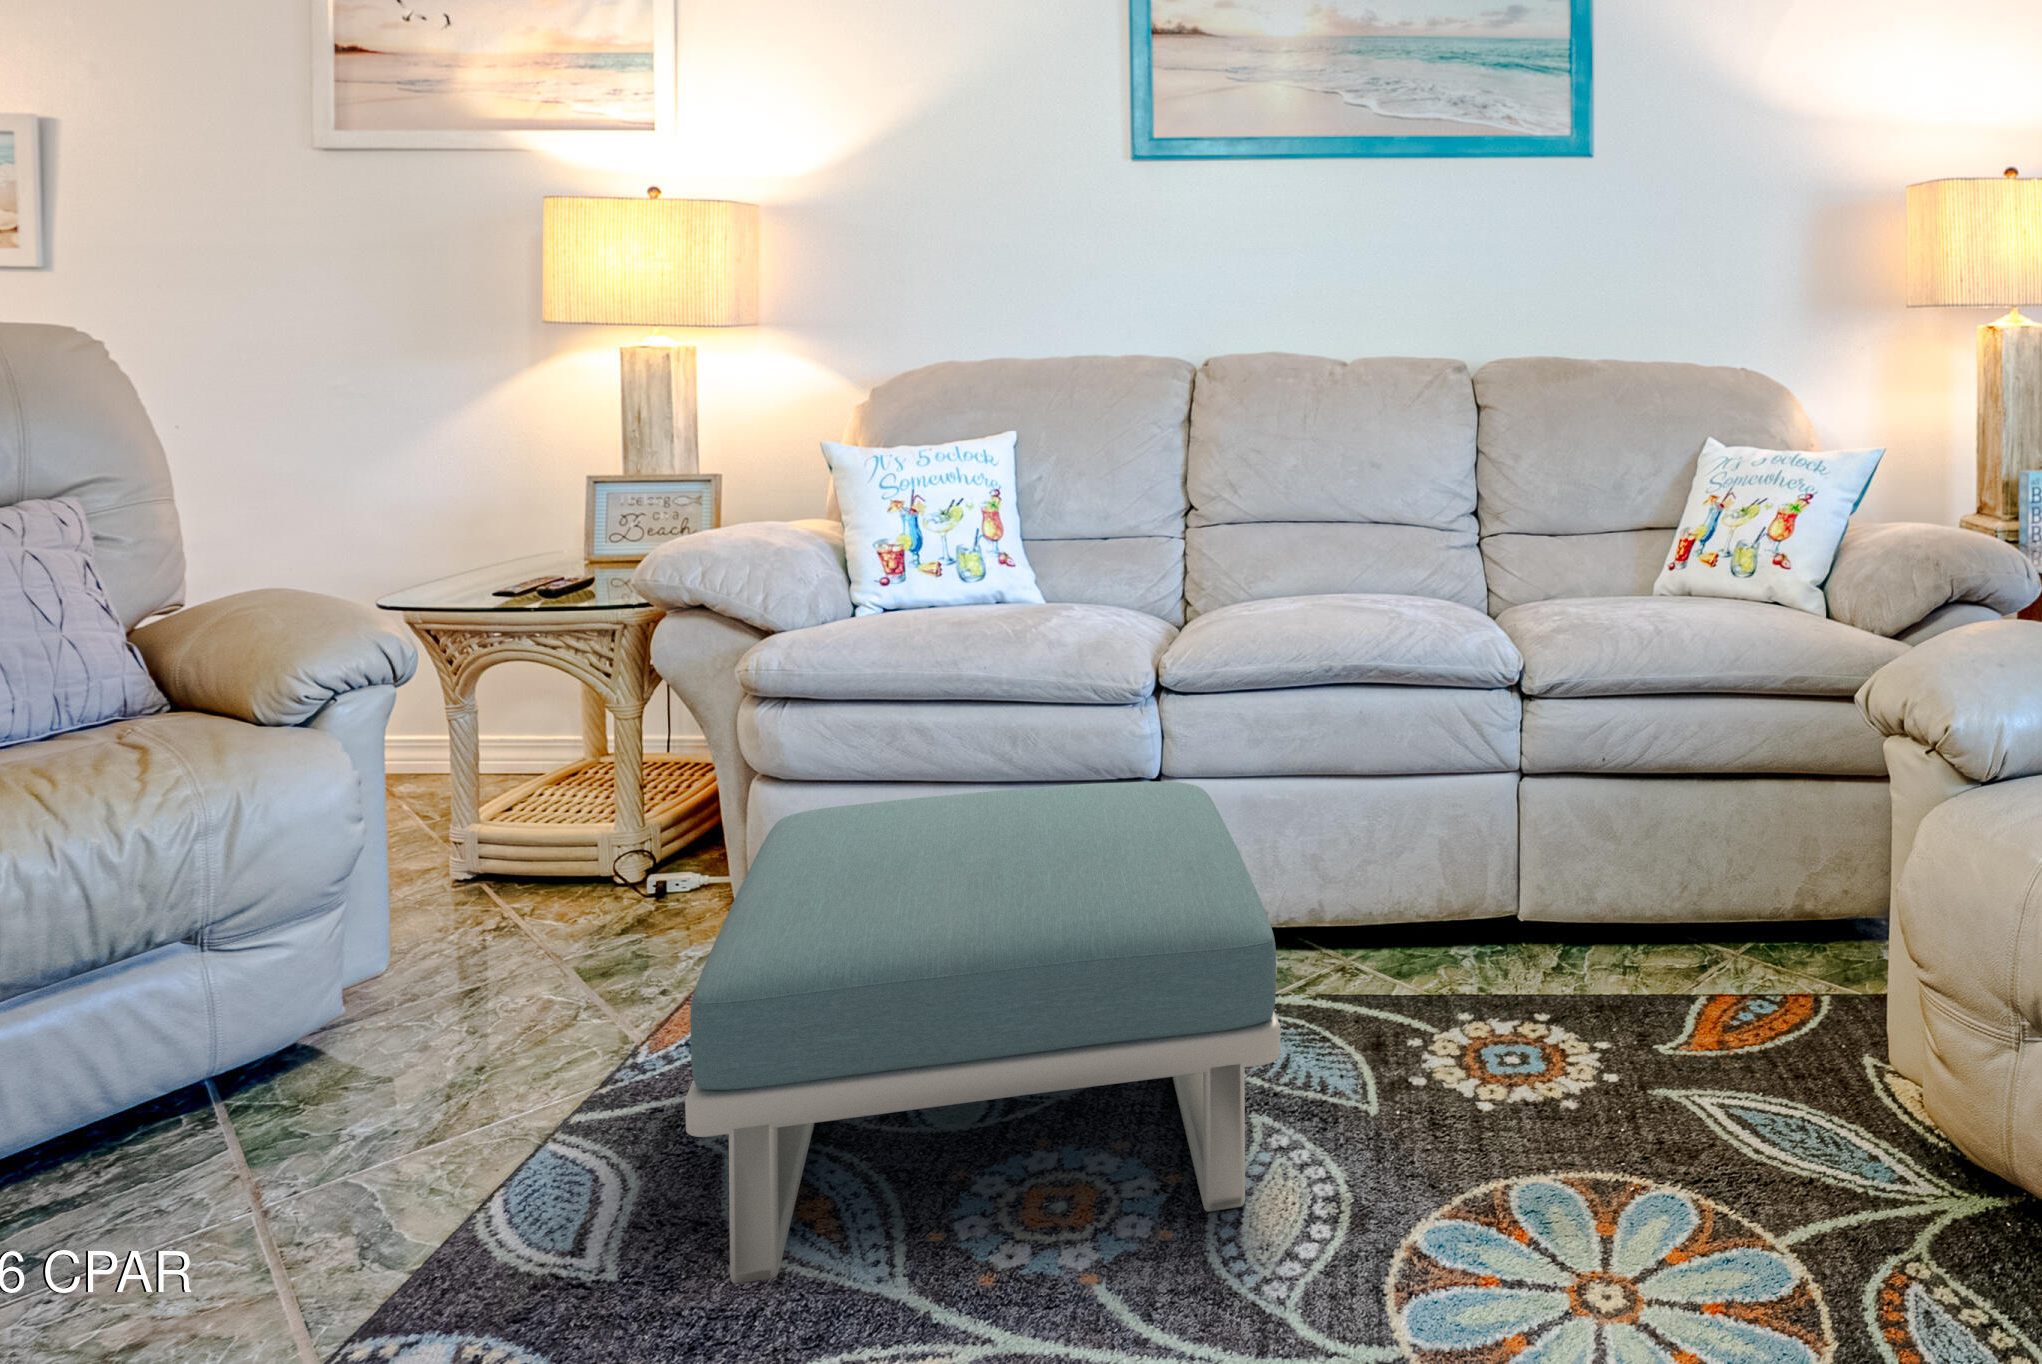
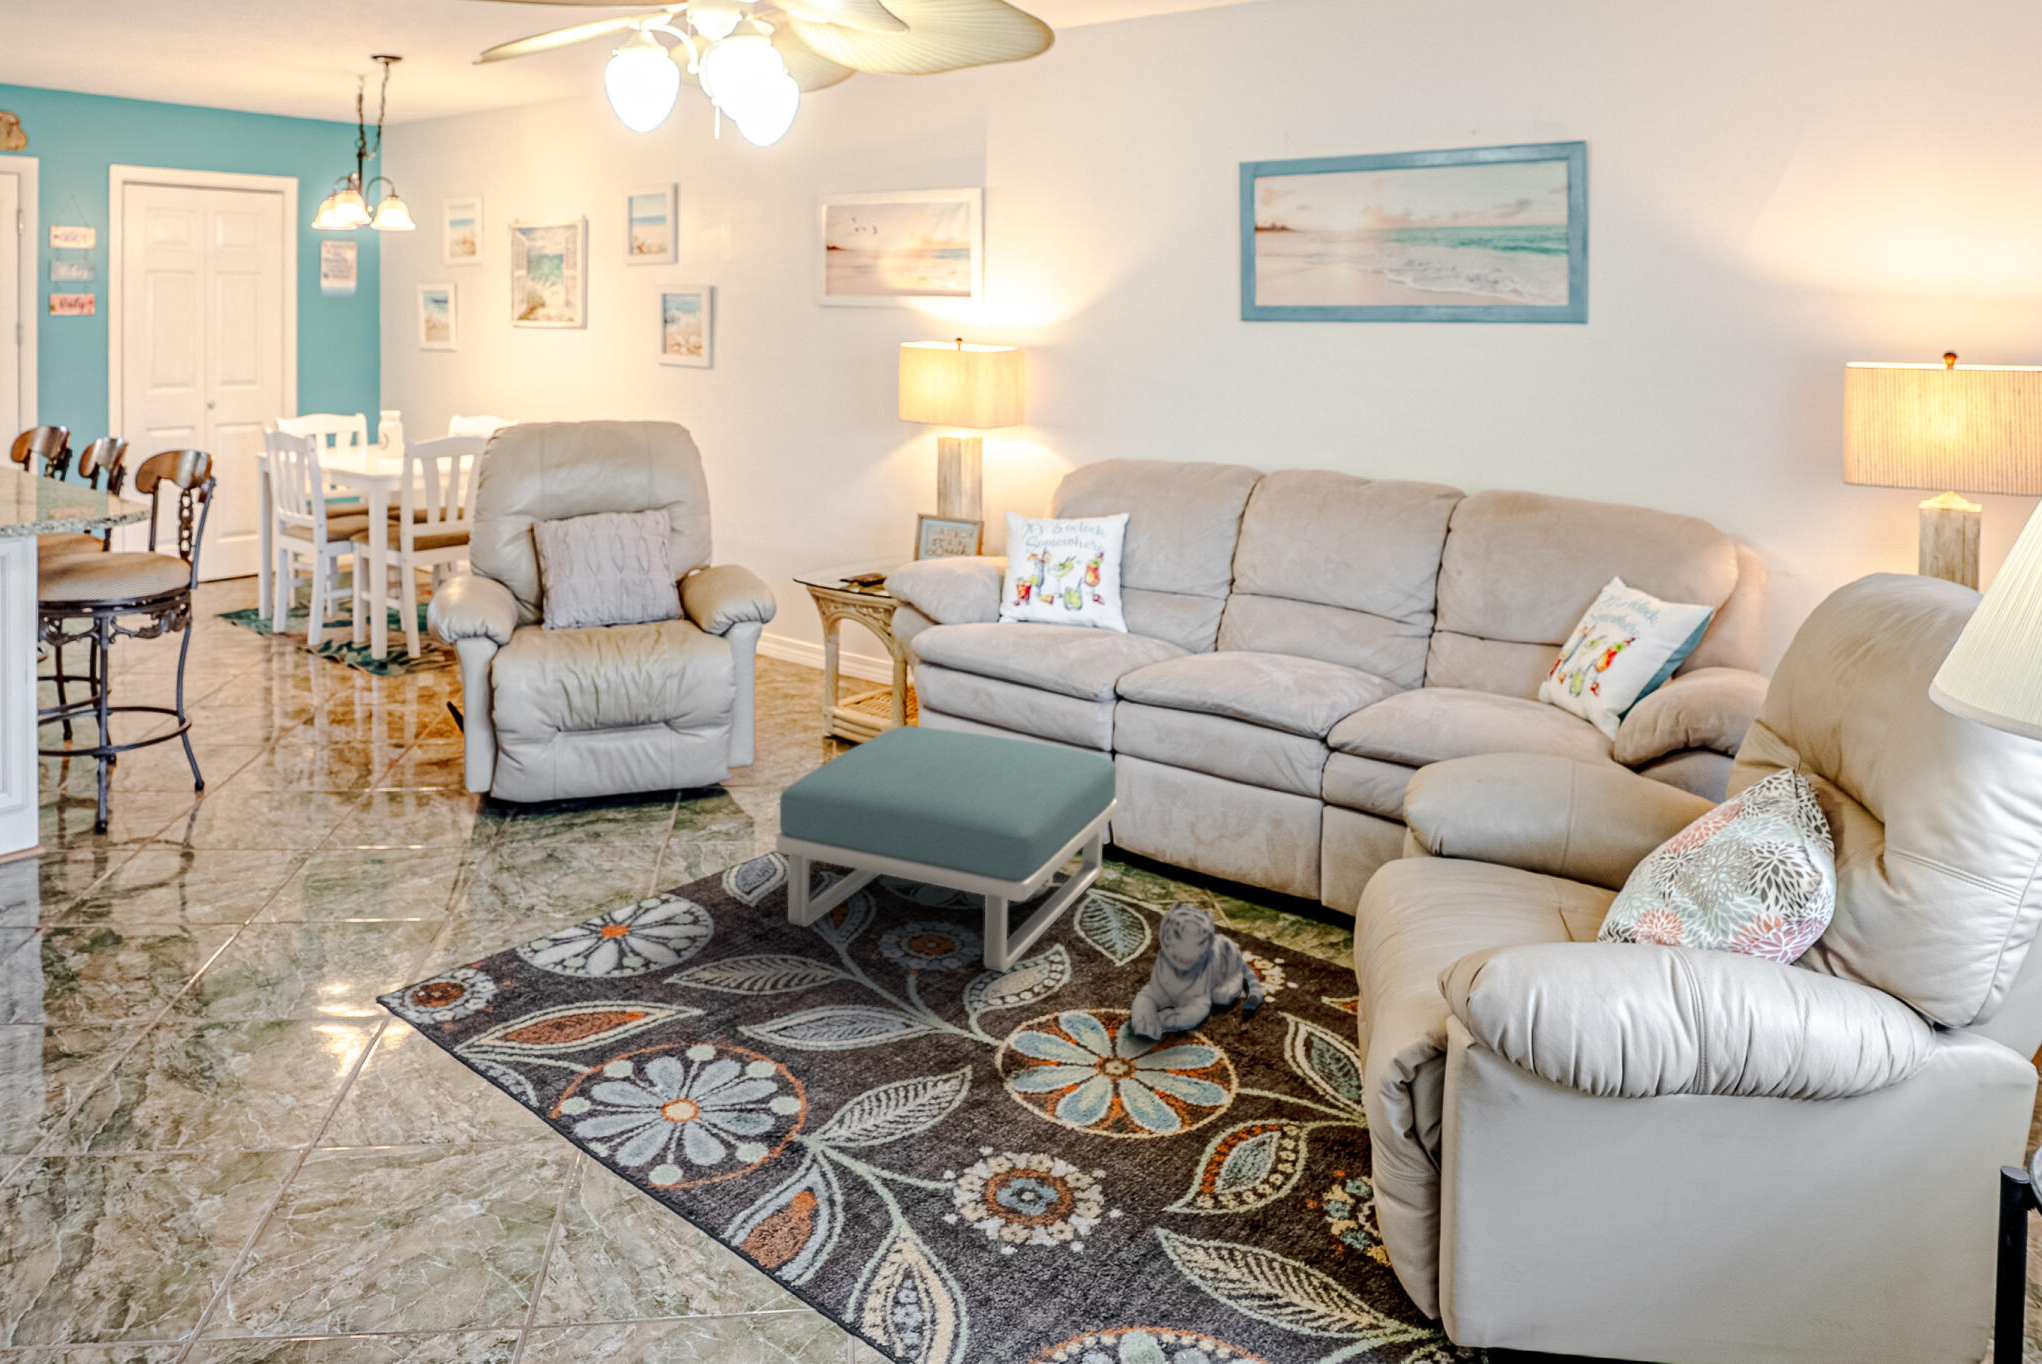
plush toy: none [1470,970,1645,1230] -> present [1131,902,1263,1040]

